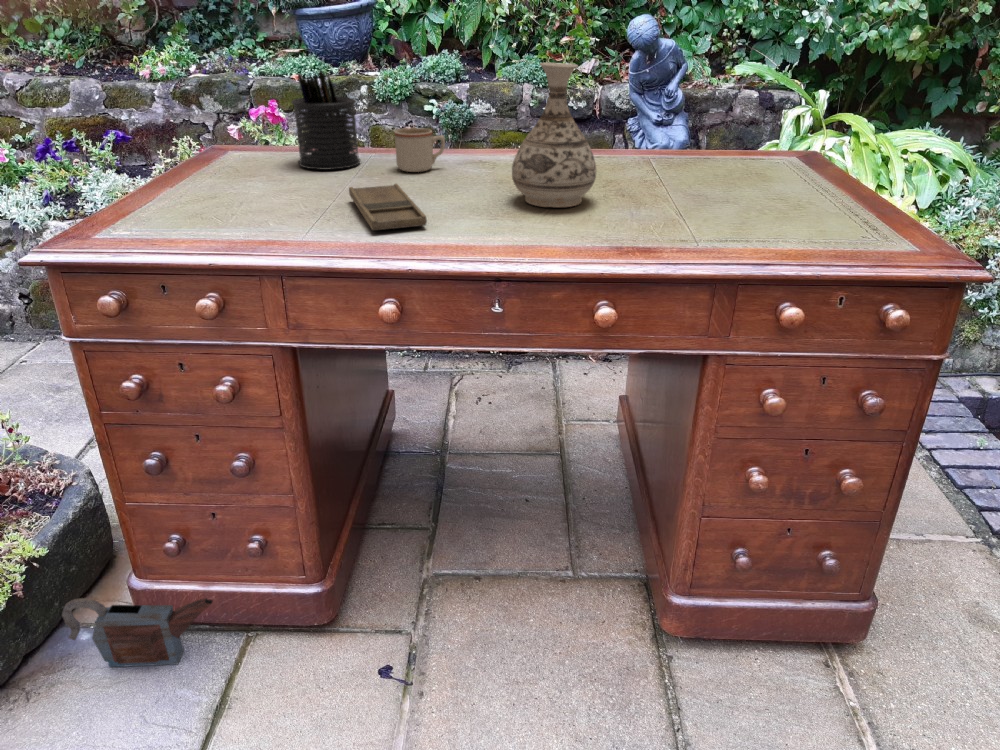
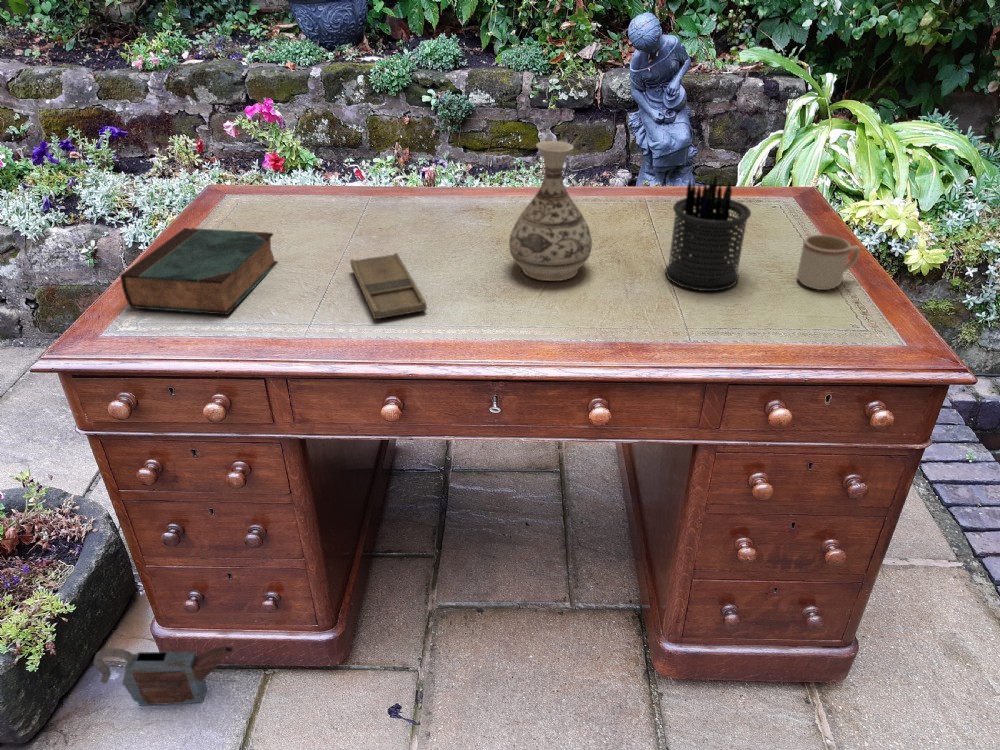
pen holder: present [292,71,360,170] -> present [665,176,751,291]
mug: present [395,128,445,172] -> present [797,235,860,290]
book: none [110,159,275,227] -> present [121,228,278,315]

